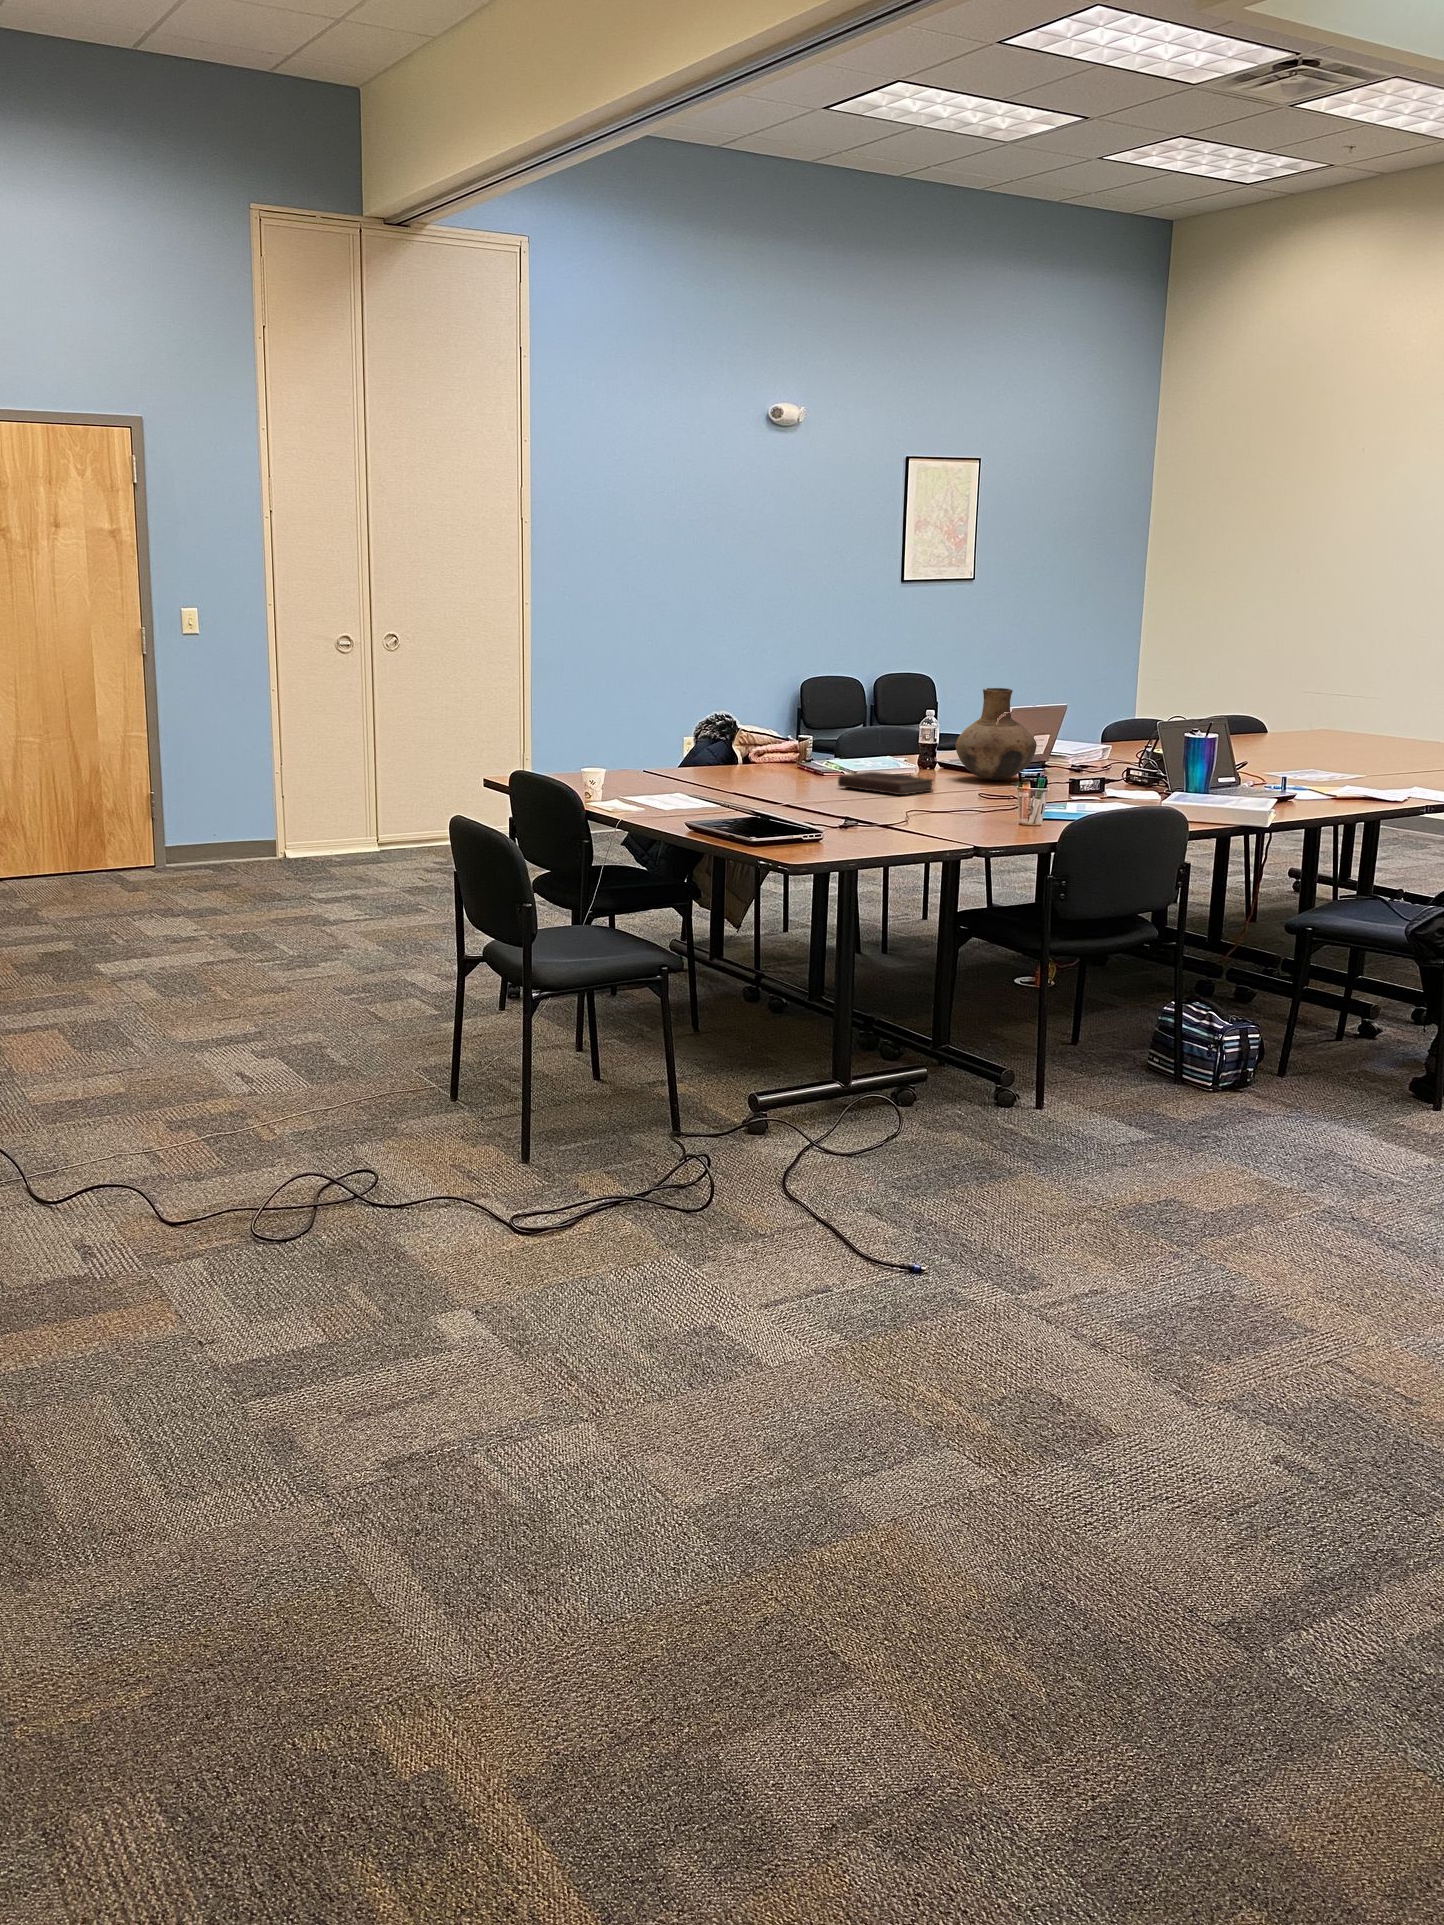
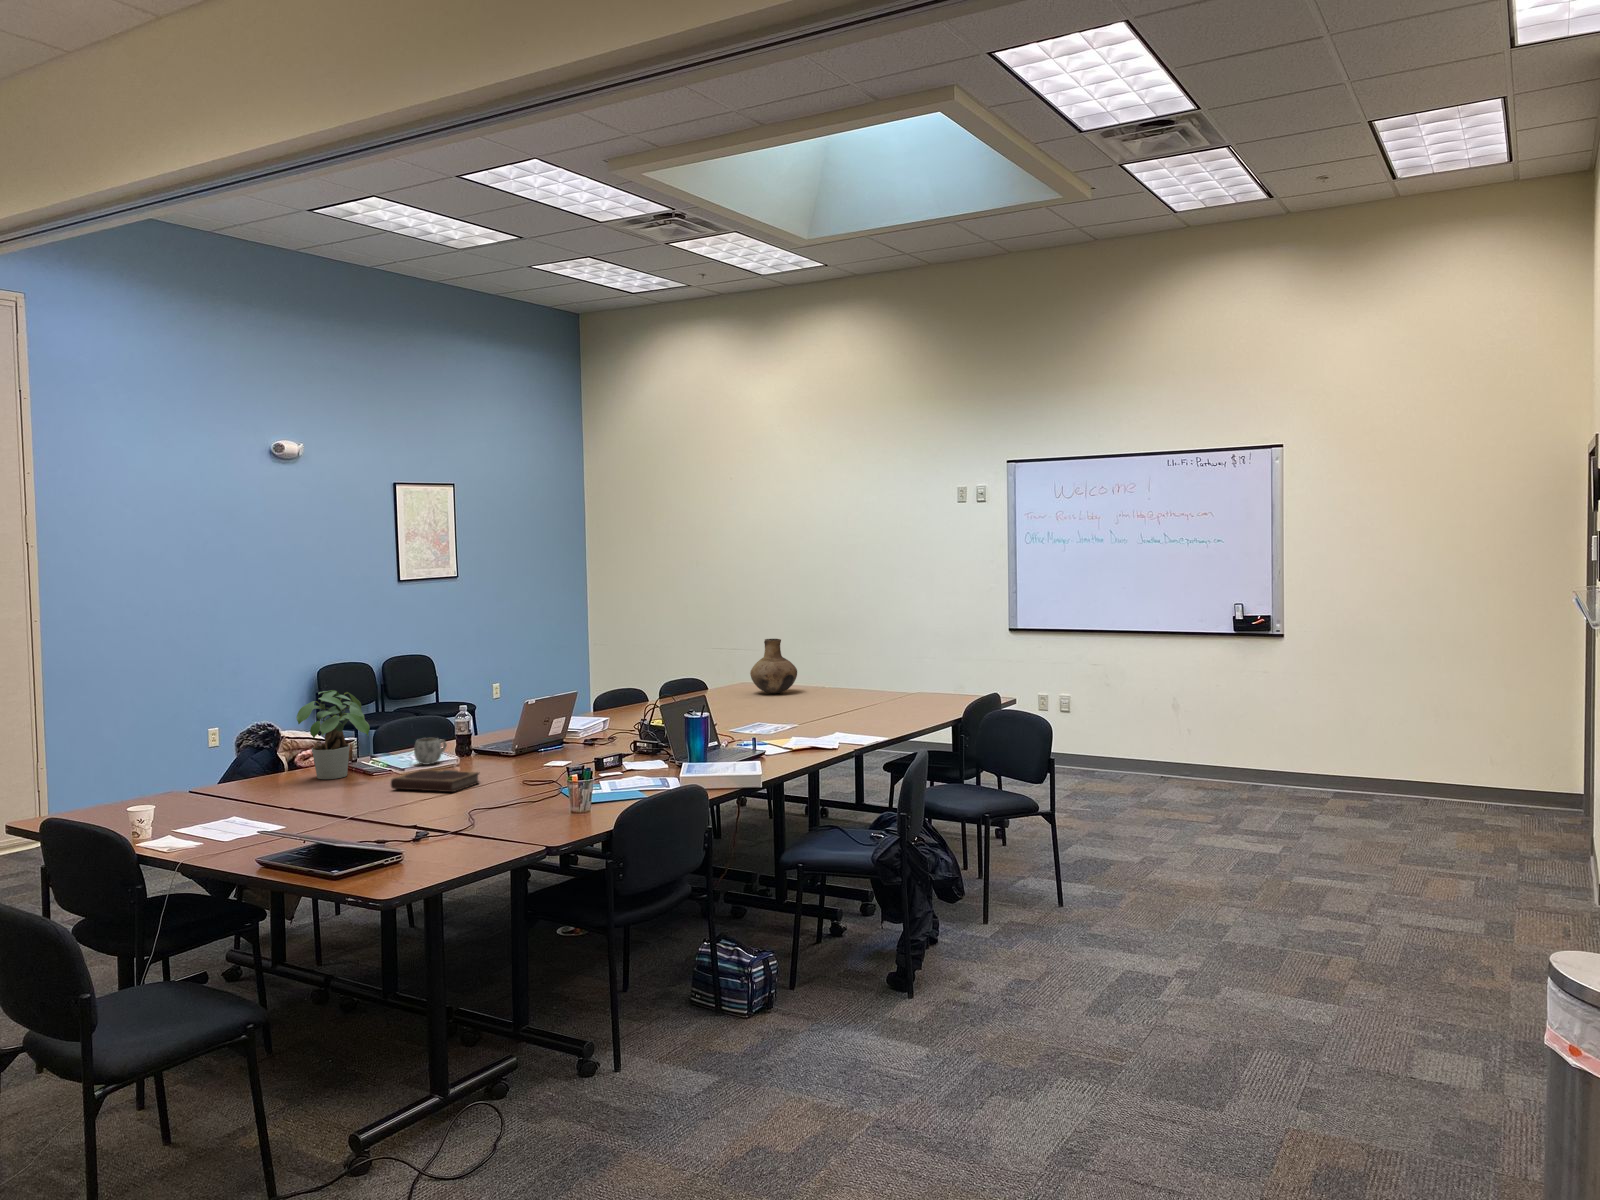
potted plant: none [751,677,824,775] -> present [296,690,370,779]
vase: present [956,688,1037,780] -> present [750,639,797,694]
mug: none [872,743,909,773] -> present [414,738,447,765]

